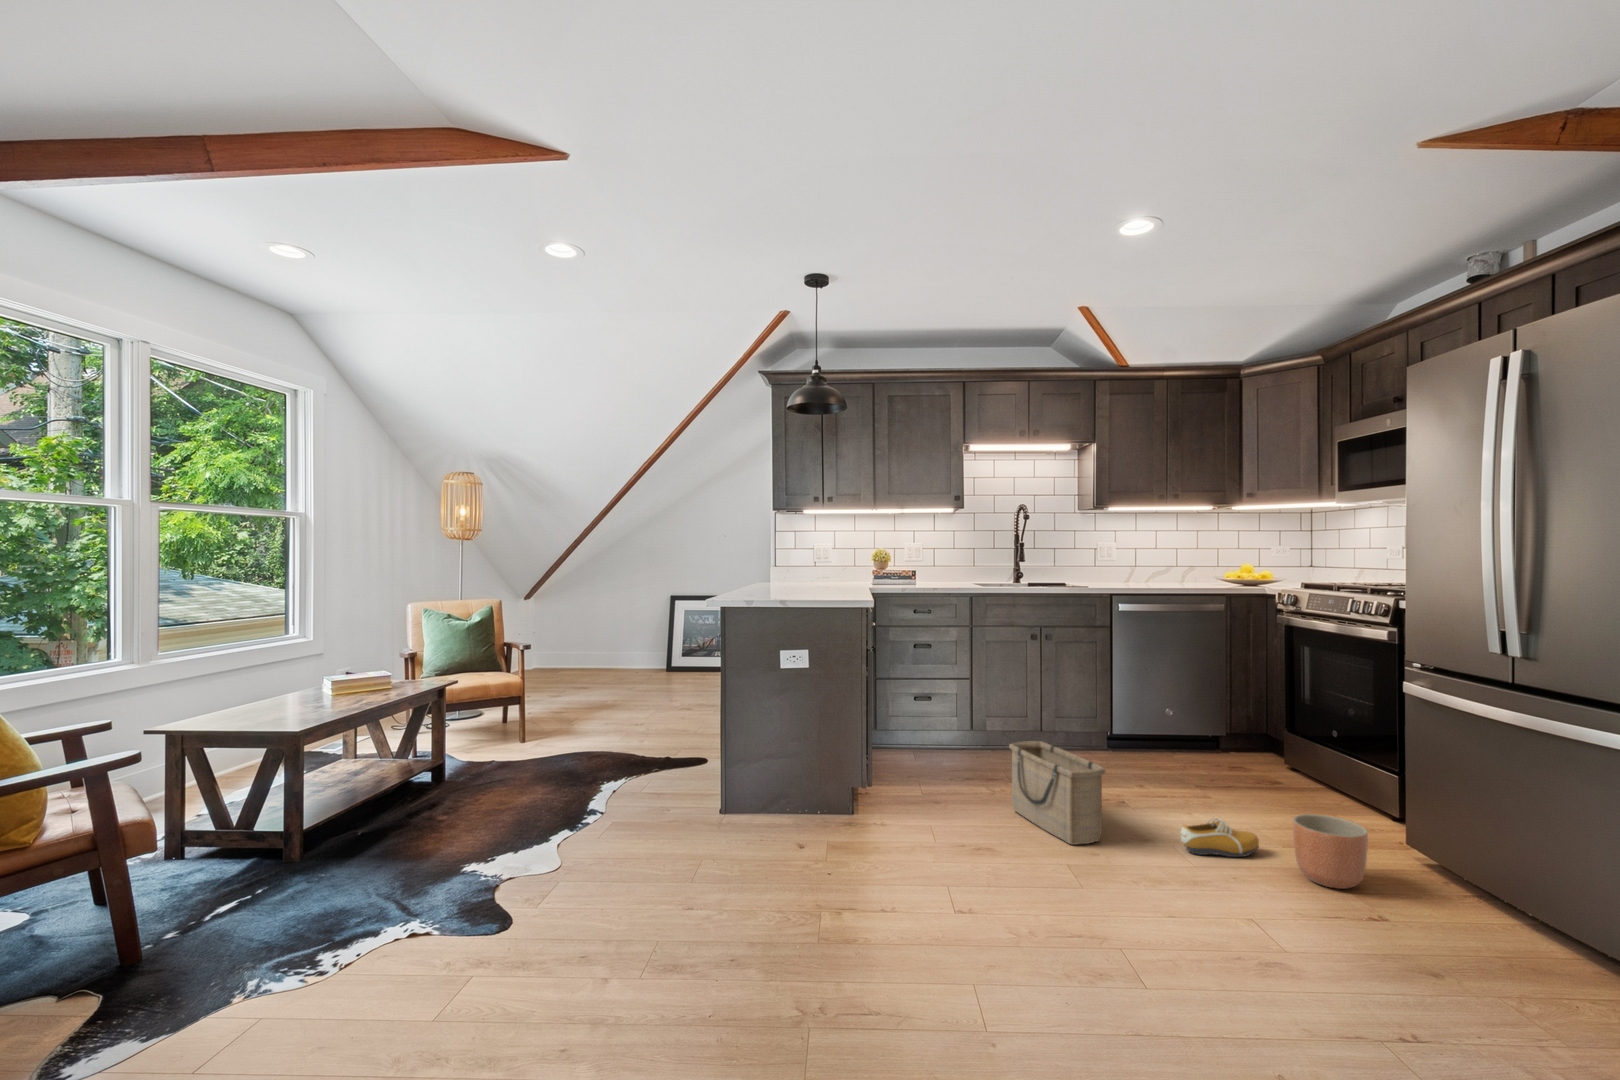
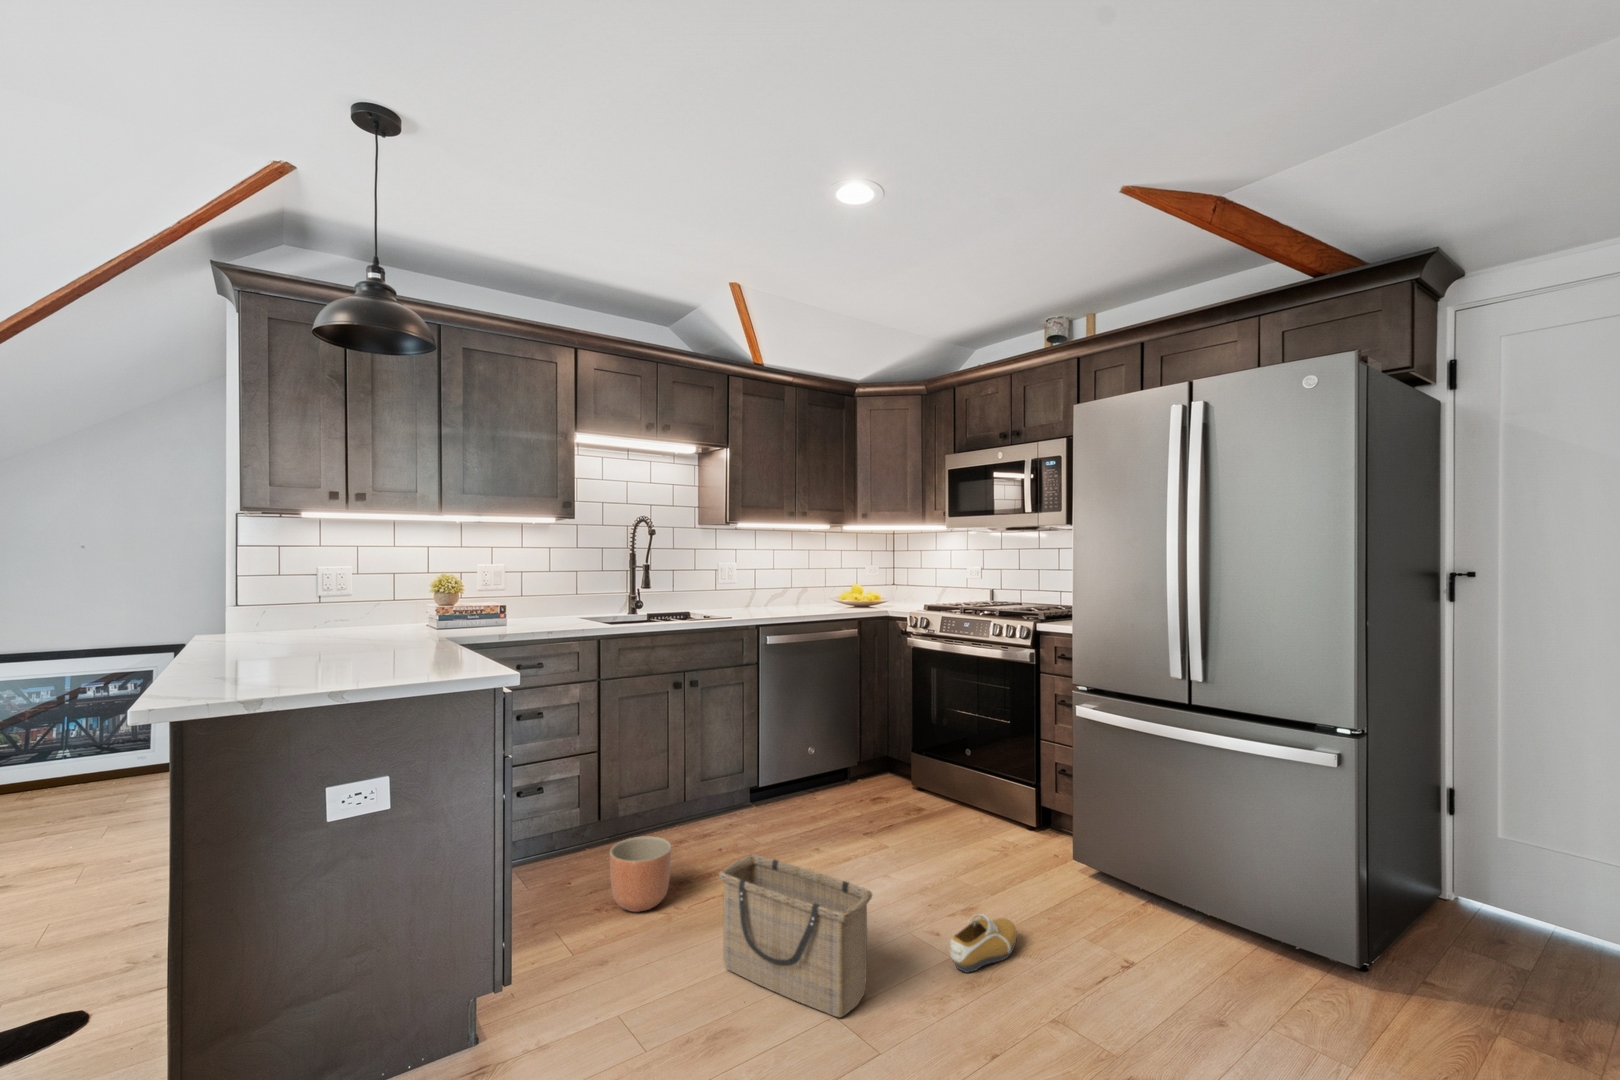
planter: present [1293,814,1368,889] -> present [610,836,671,912]

